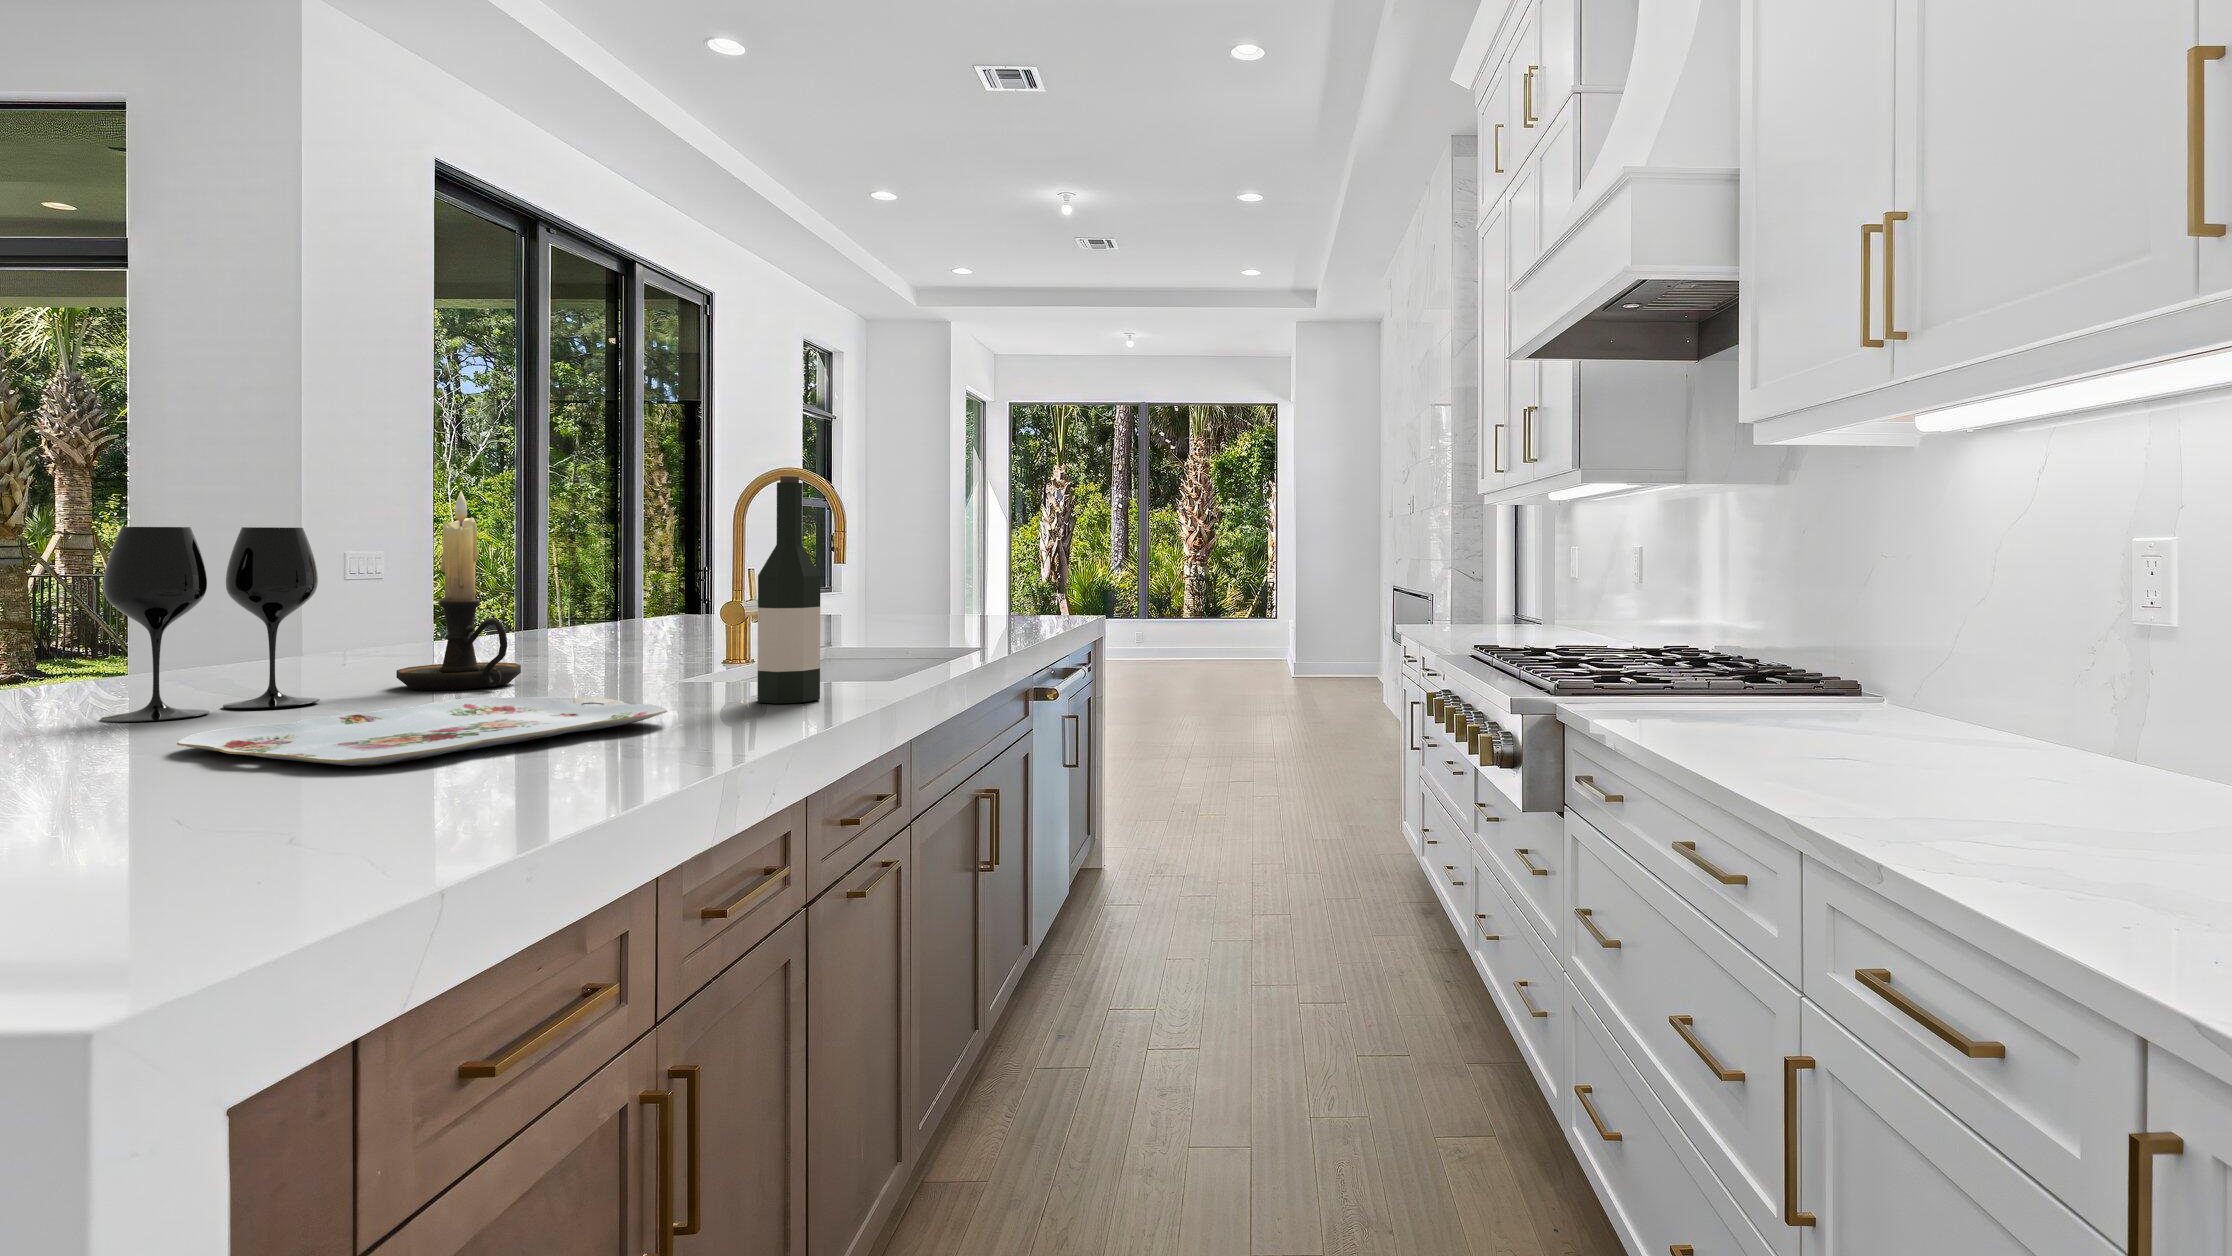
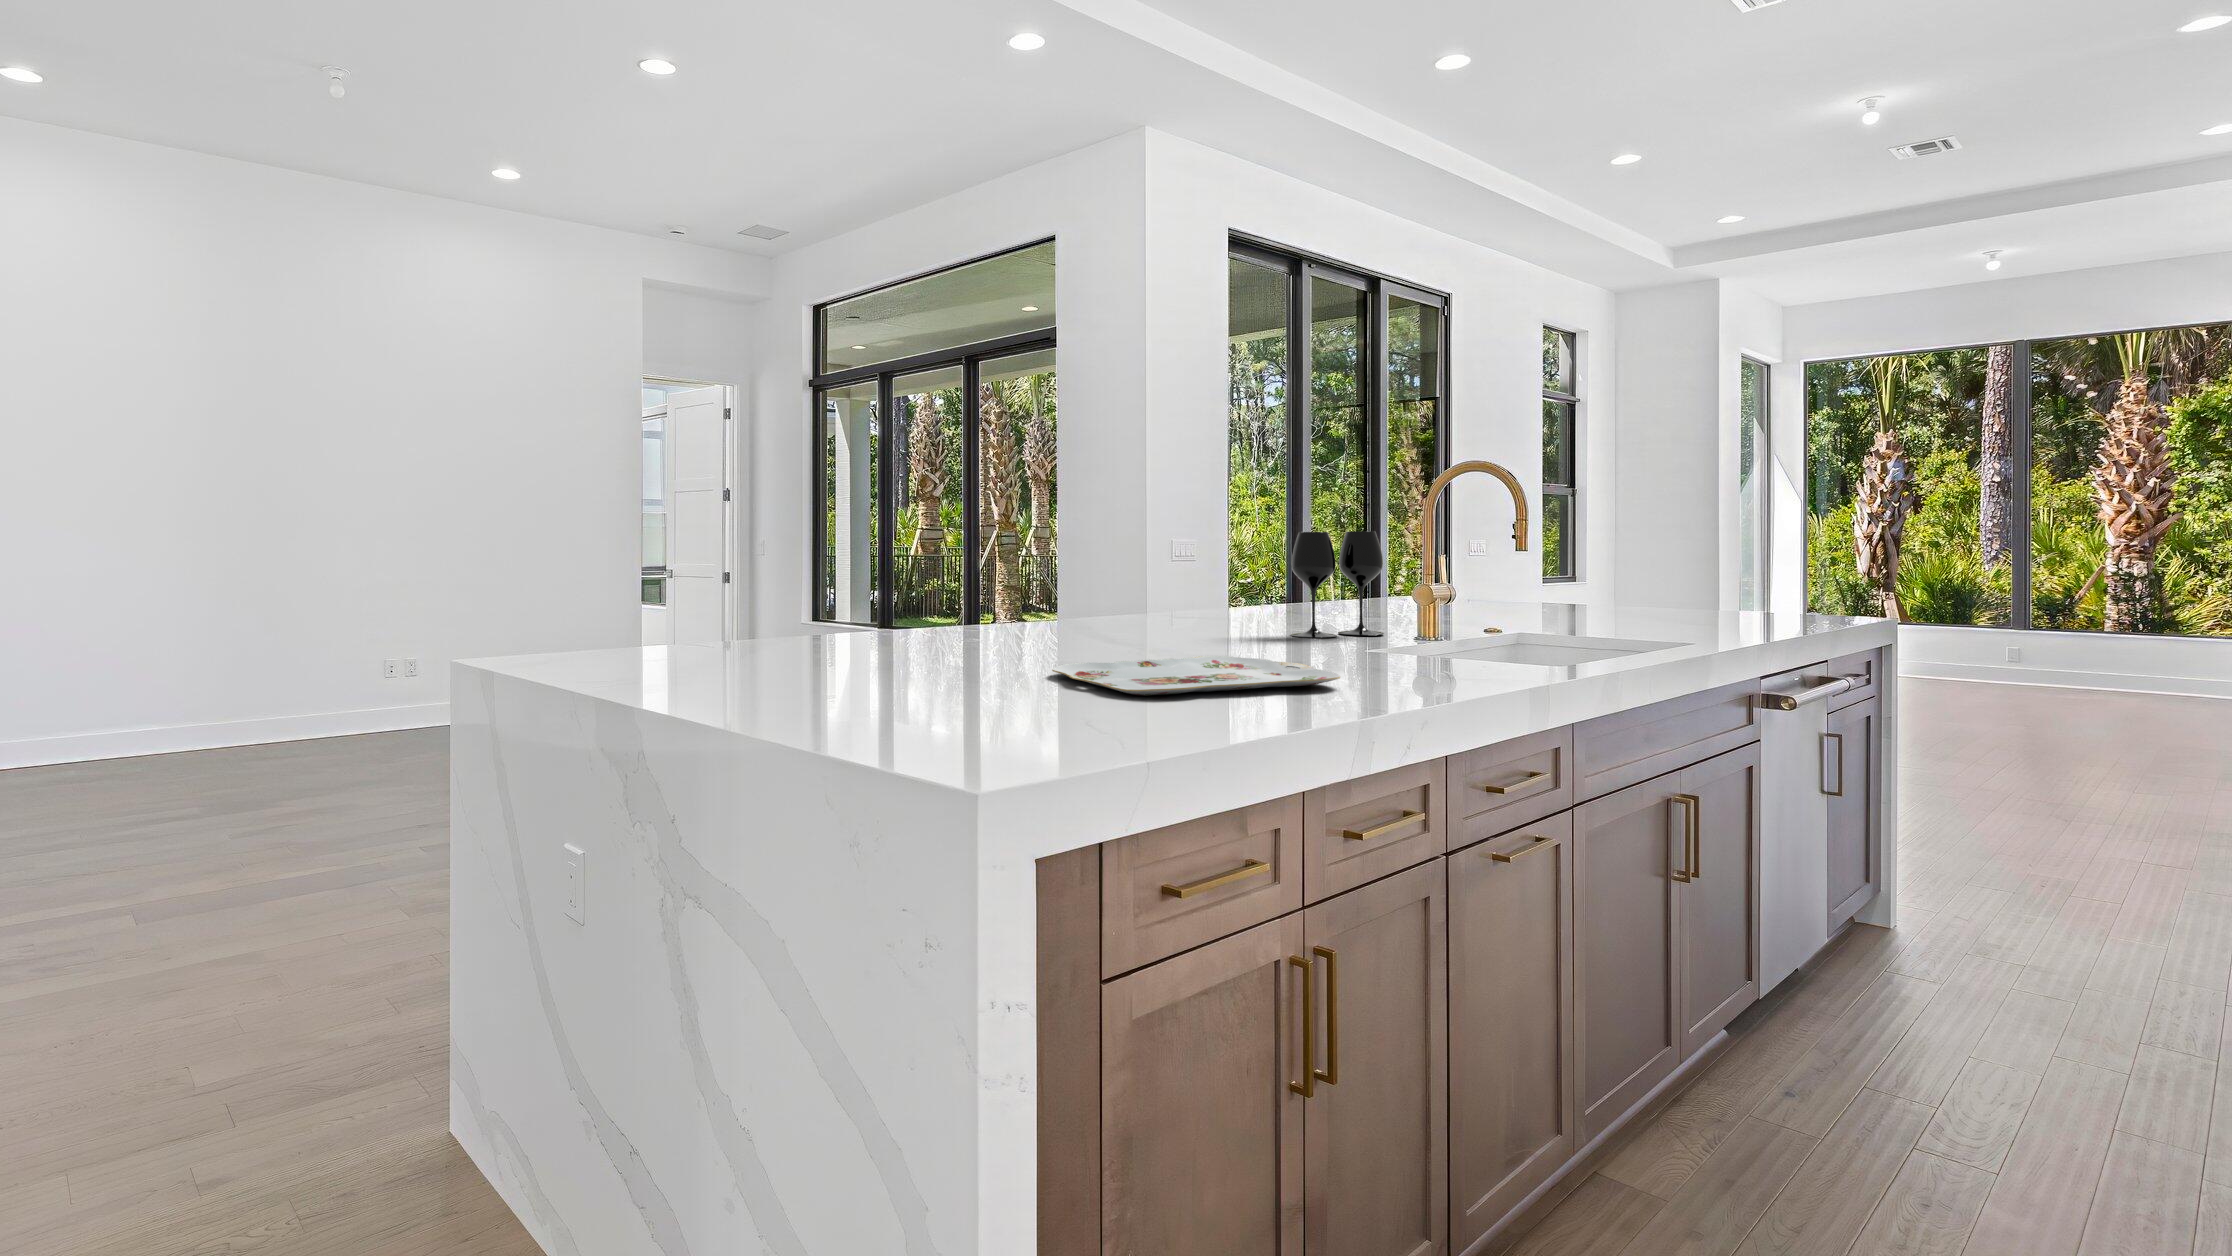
wine bottle: present [757,476,821,704] -> none [1423,486,1477,681]
candle holder: present [396,491,521,690] -> none [1183,502,1261,649]
wine glass: present [100,527,320,722] -> present [1291,531,1384,638]

